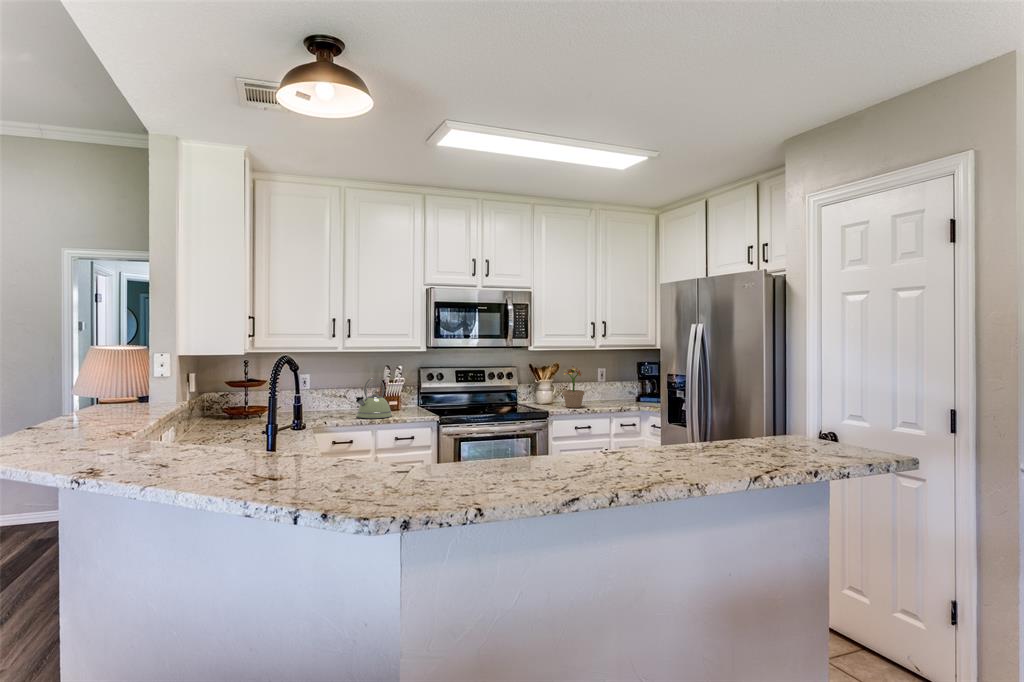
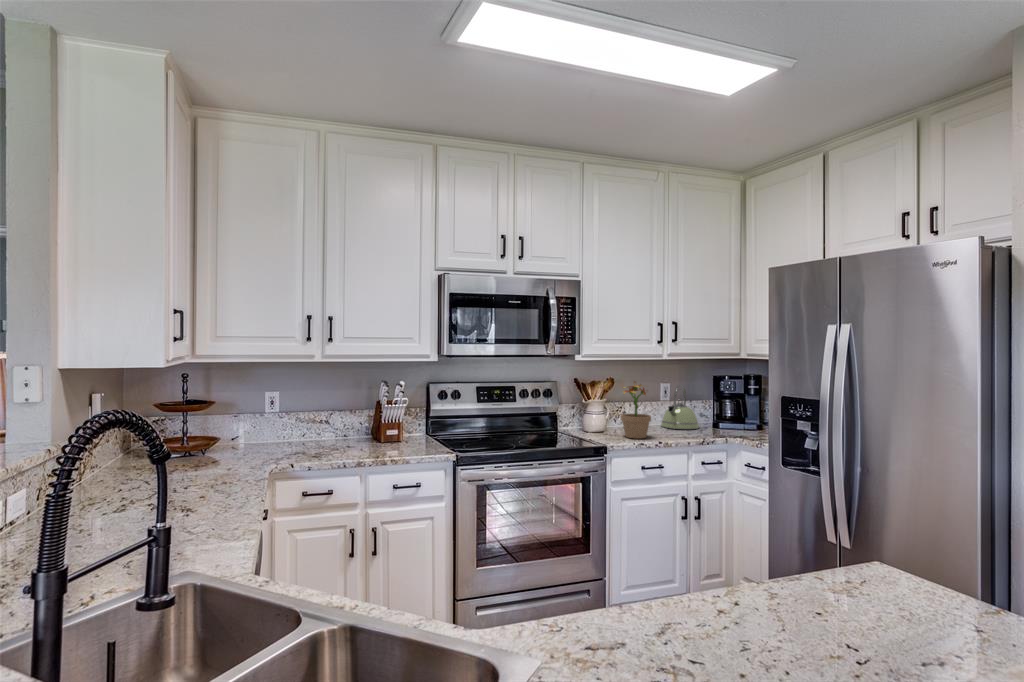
kettle: present [356,377,392,418] -> present [661,385,699,429]

